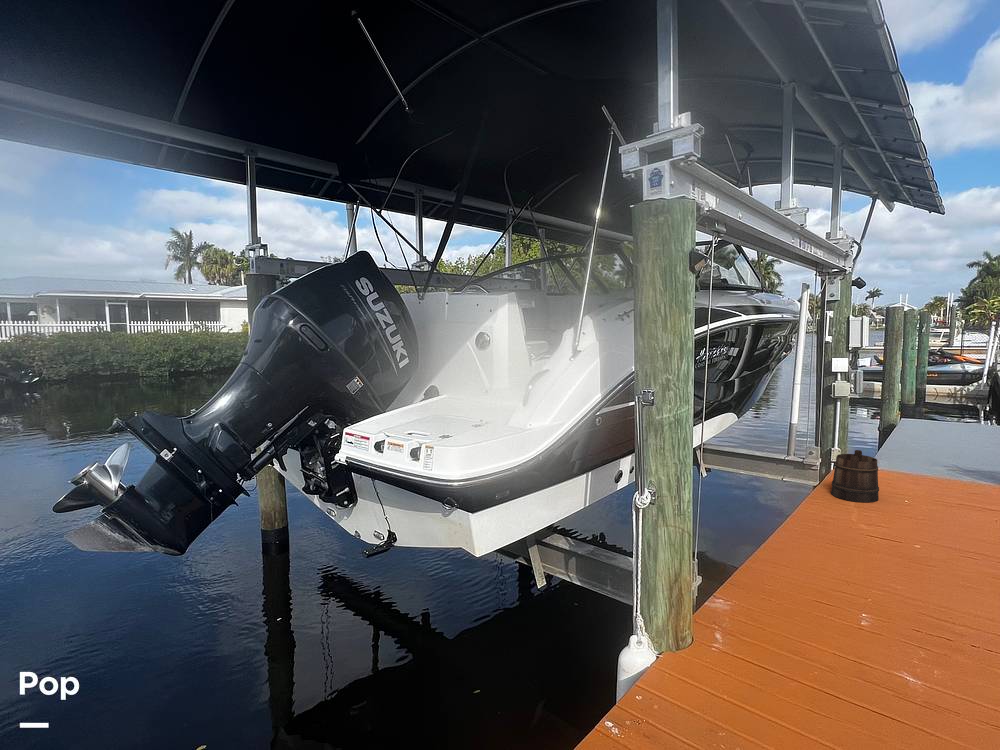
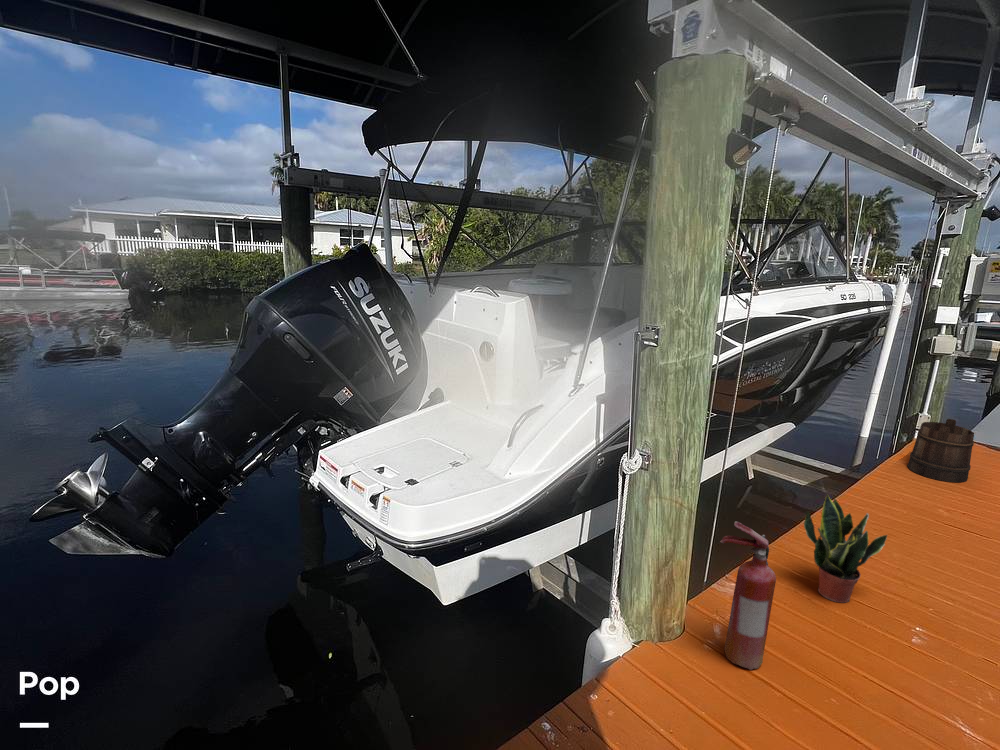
potted plant: none [768,514,832,603] -> present [804,495,887,603]
fire extinguisher: none [715,539,761,660] -> present [720,521,776,670]

